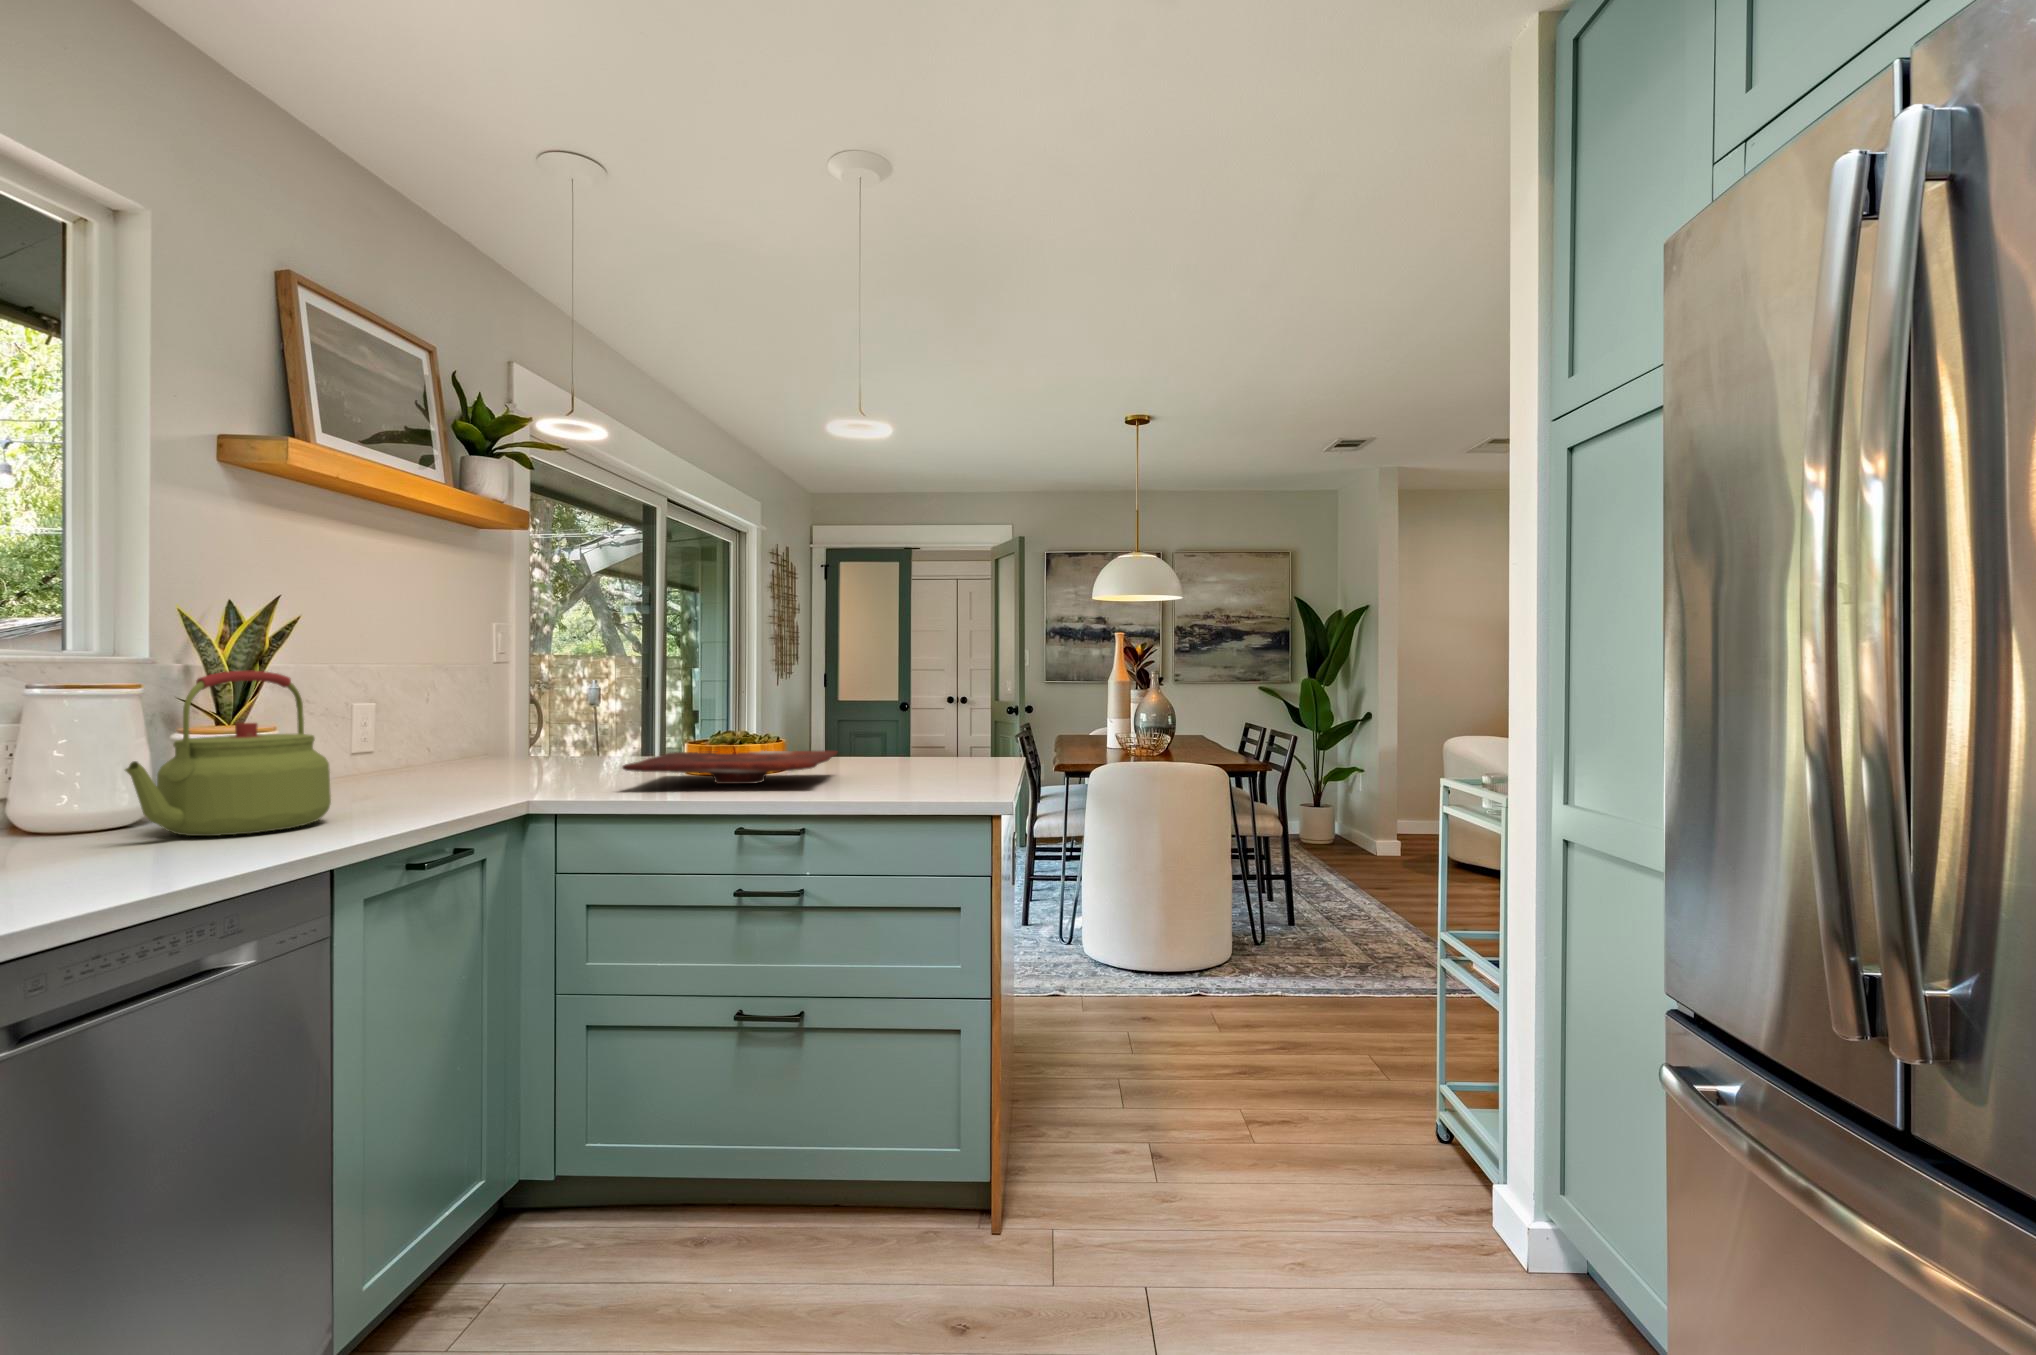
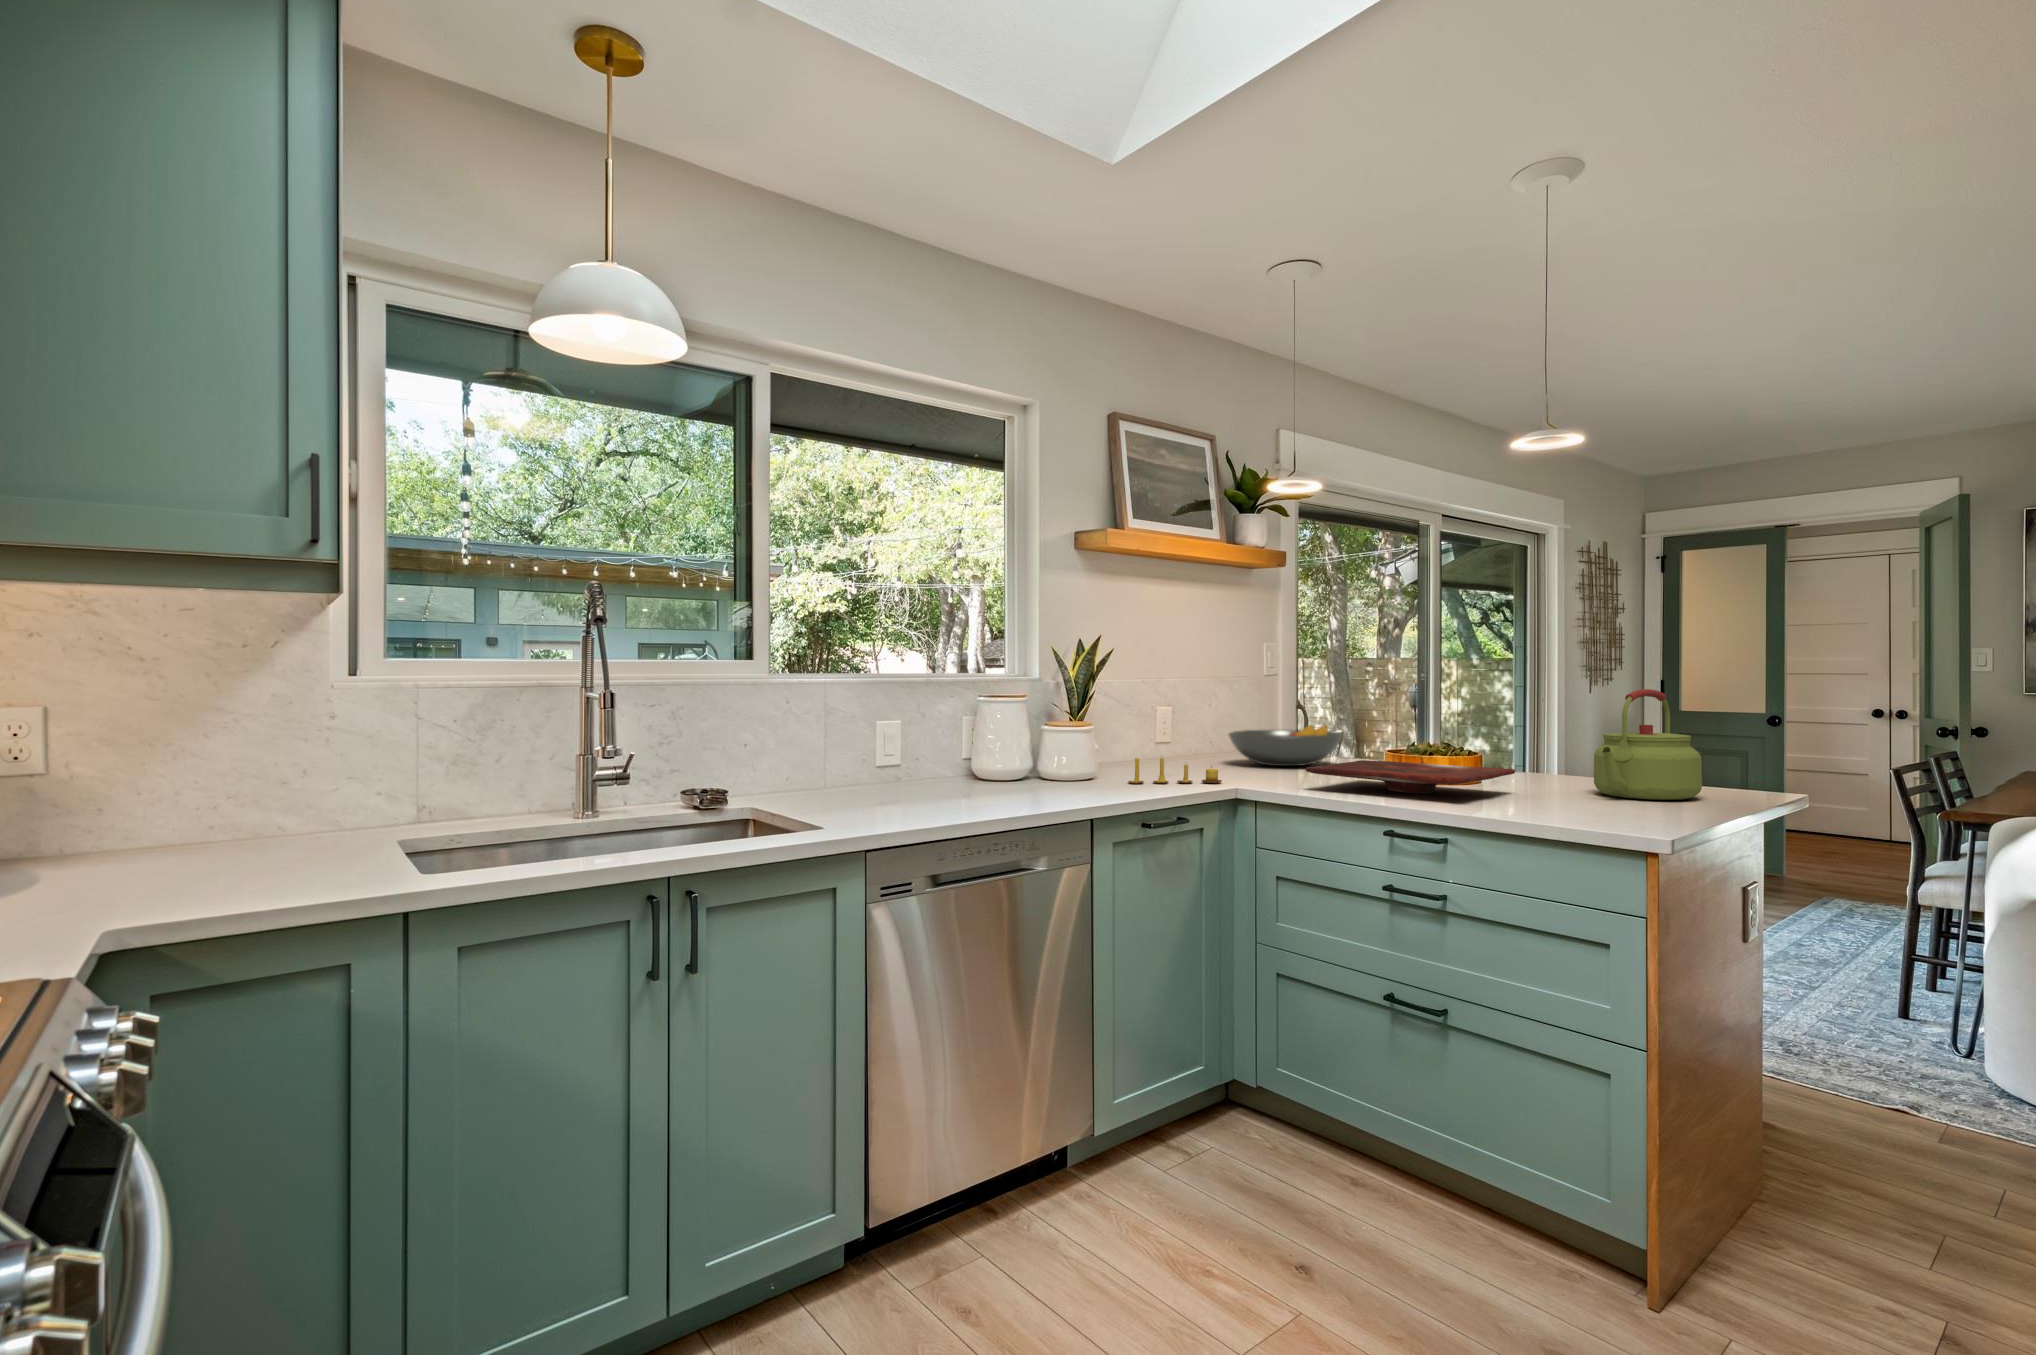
kettle: present [125,671,331,836] -> present [1594,689,1702,800]
fruit bowl: none [472,715,623,768] -> present [1229,725,1342,766]
candle: none [352,763,500,808] -> present [1128,757,1222,784]

